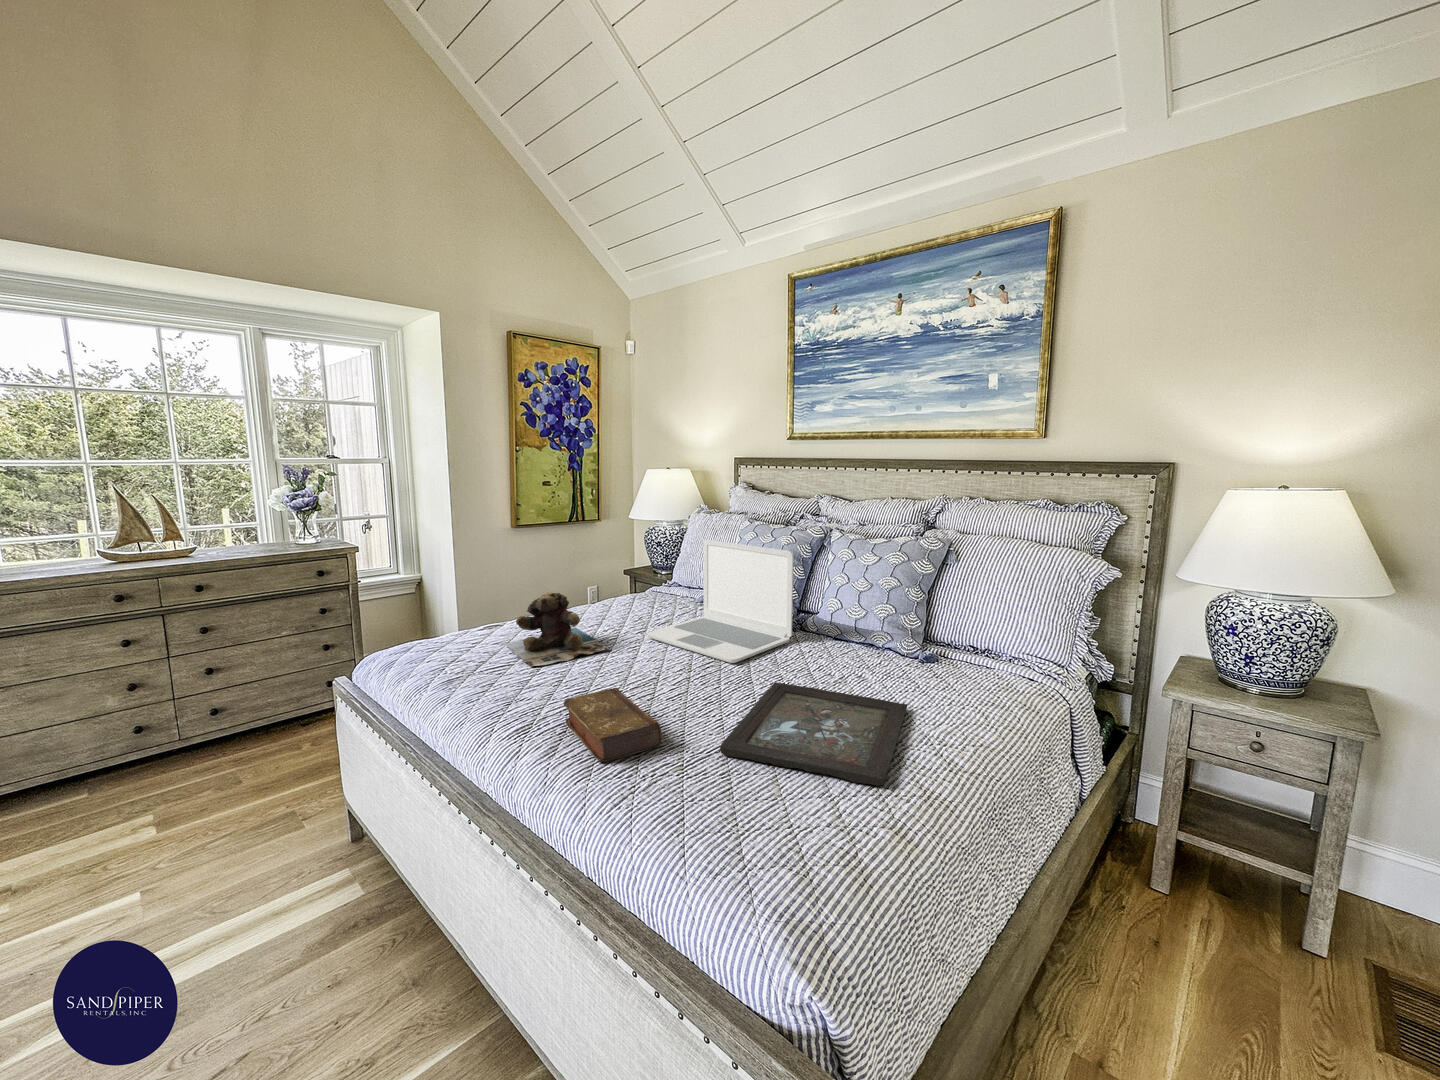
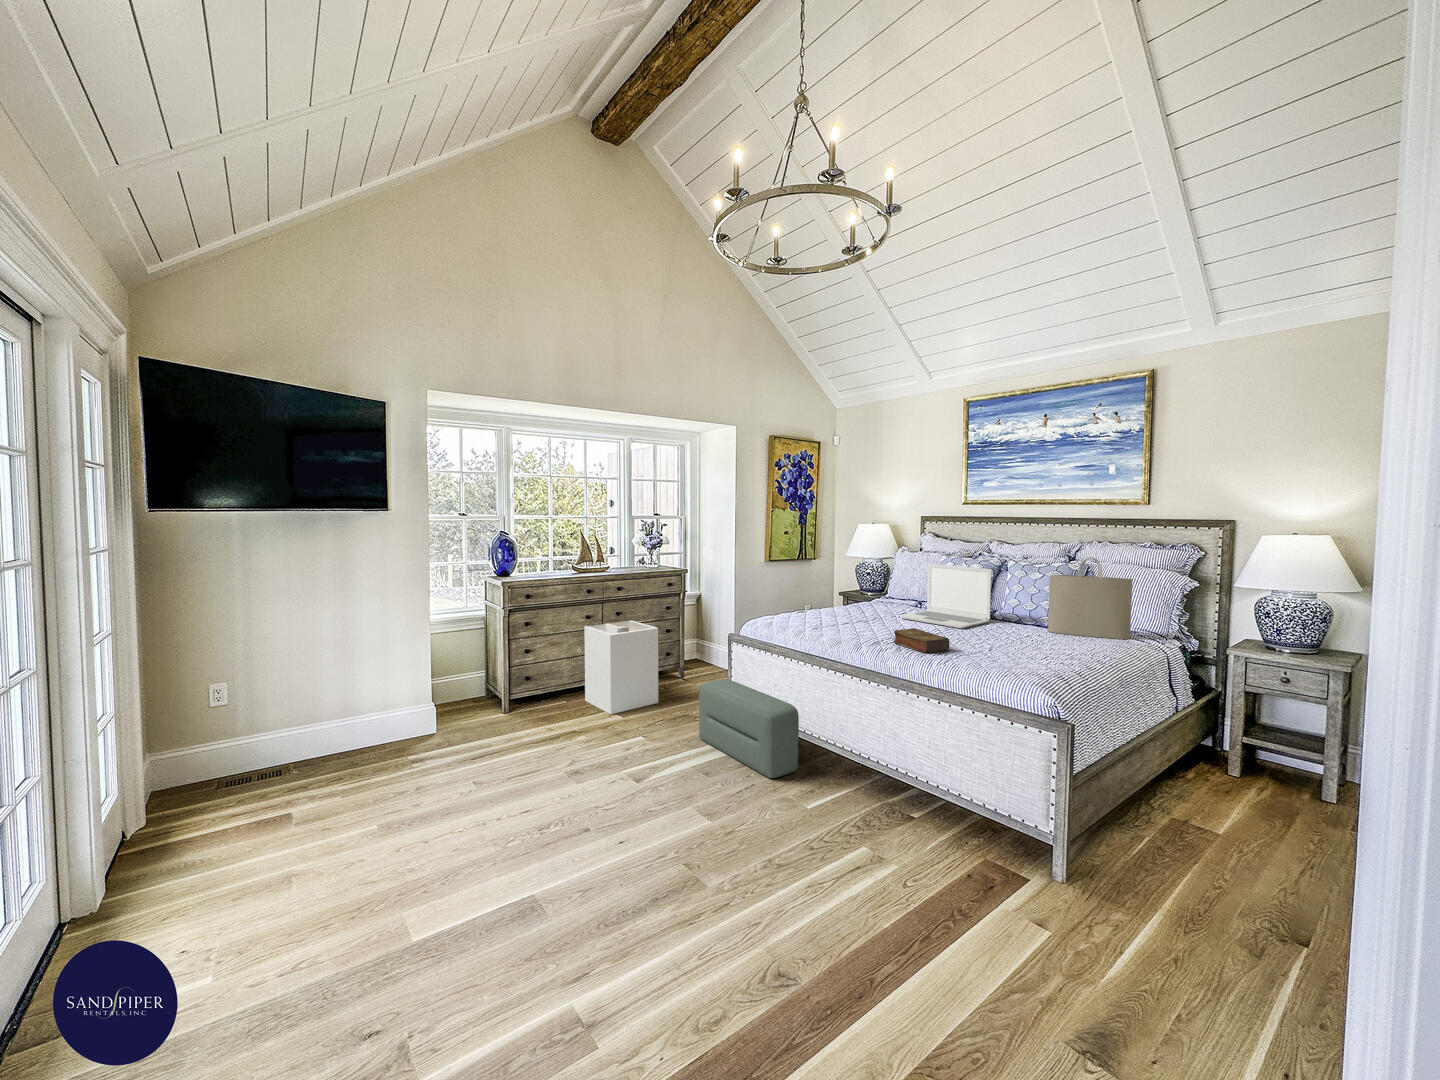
tote bag: none [879,533,1019,680] -> present [1048,557,1133,639]
teddy bear: present [505,592,609,666] -> none [822,589,884,626]
laundry hamper: none [98,643,257,830] -> present [584,620,658,714]
tray: present [720,682,907,786] -> none [981,633,1071,663]
pouf: none [237,773,381,1027] -> present [699,680,799,778]

